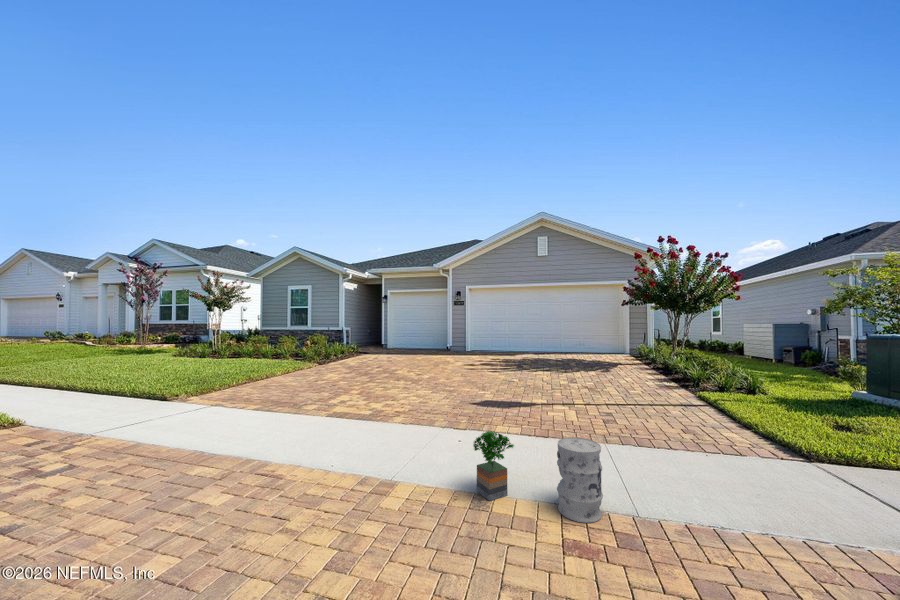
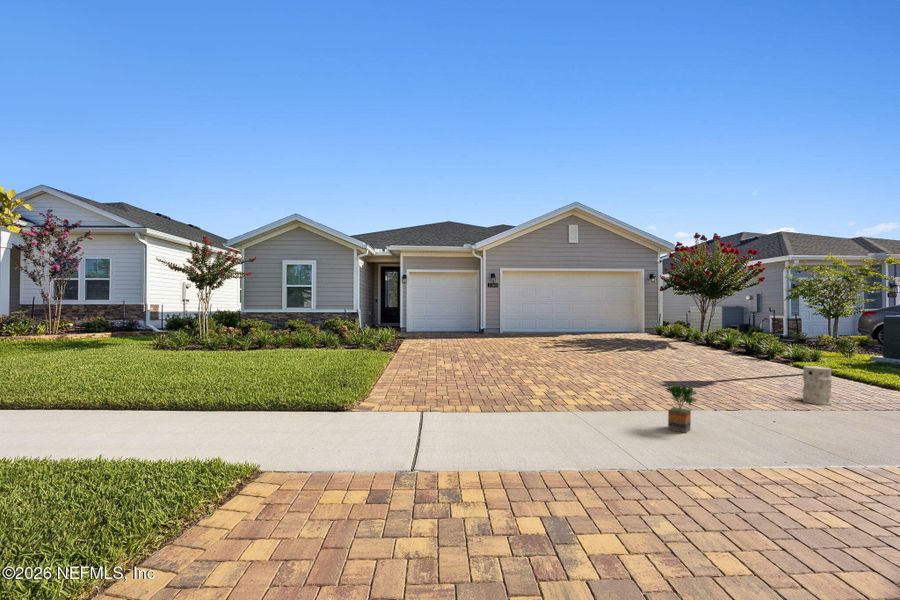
potted tree: present [473,431,514,501] -> present [667,385,697,433]

